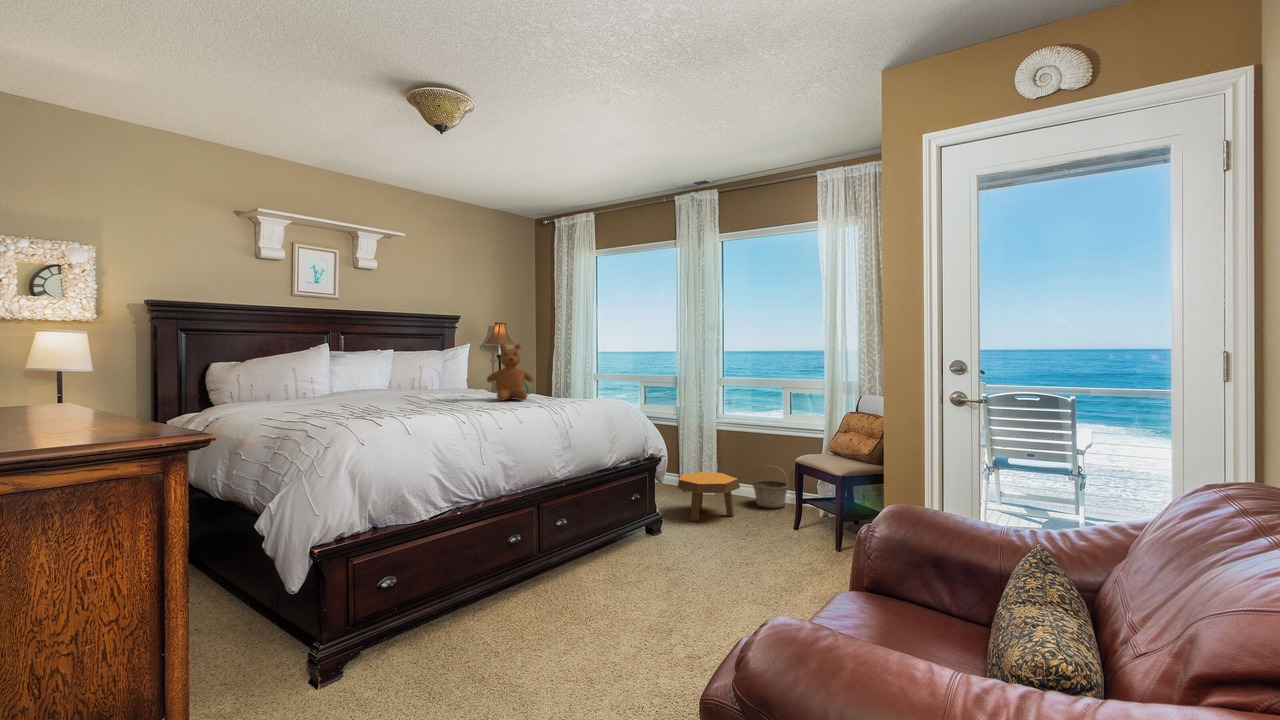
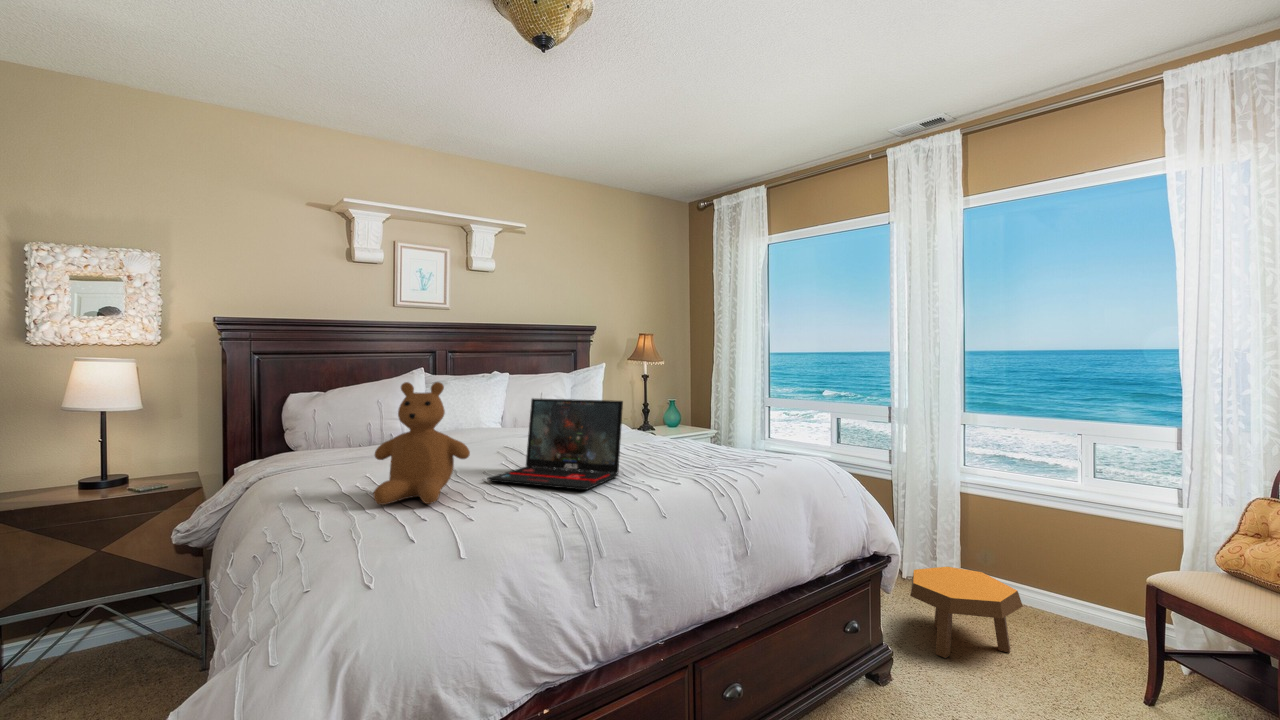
teddy bear: present [487,344,533,401] -> present [373,382,470,505]
laptop: none [405,359,494,411] -> present [487,399,623,490]
basket: present [752,466,789,508] -> none [1033,564,1106,640]

